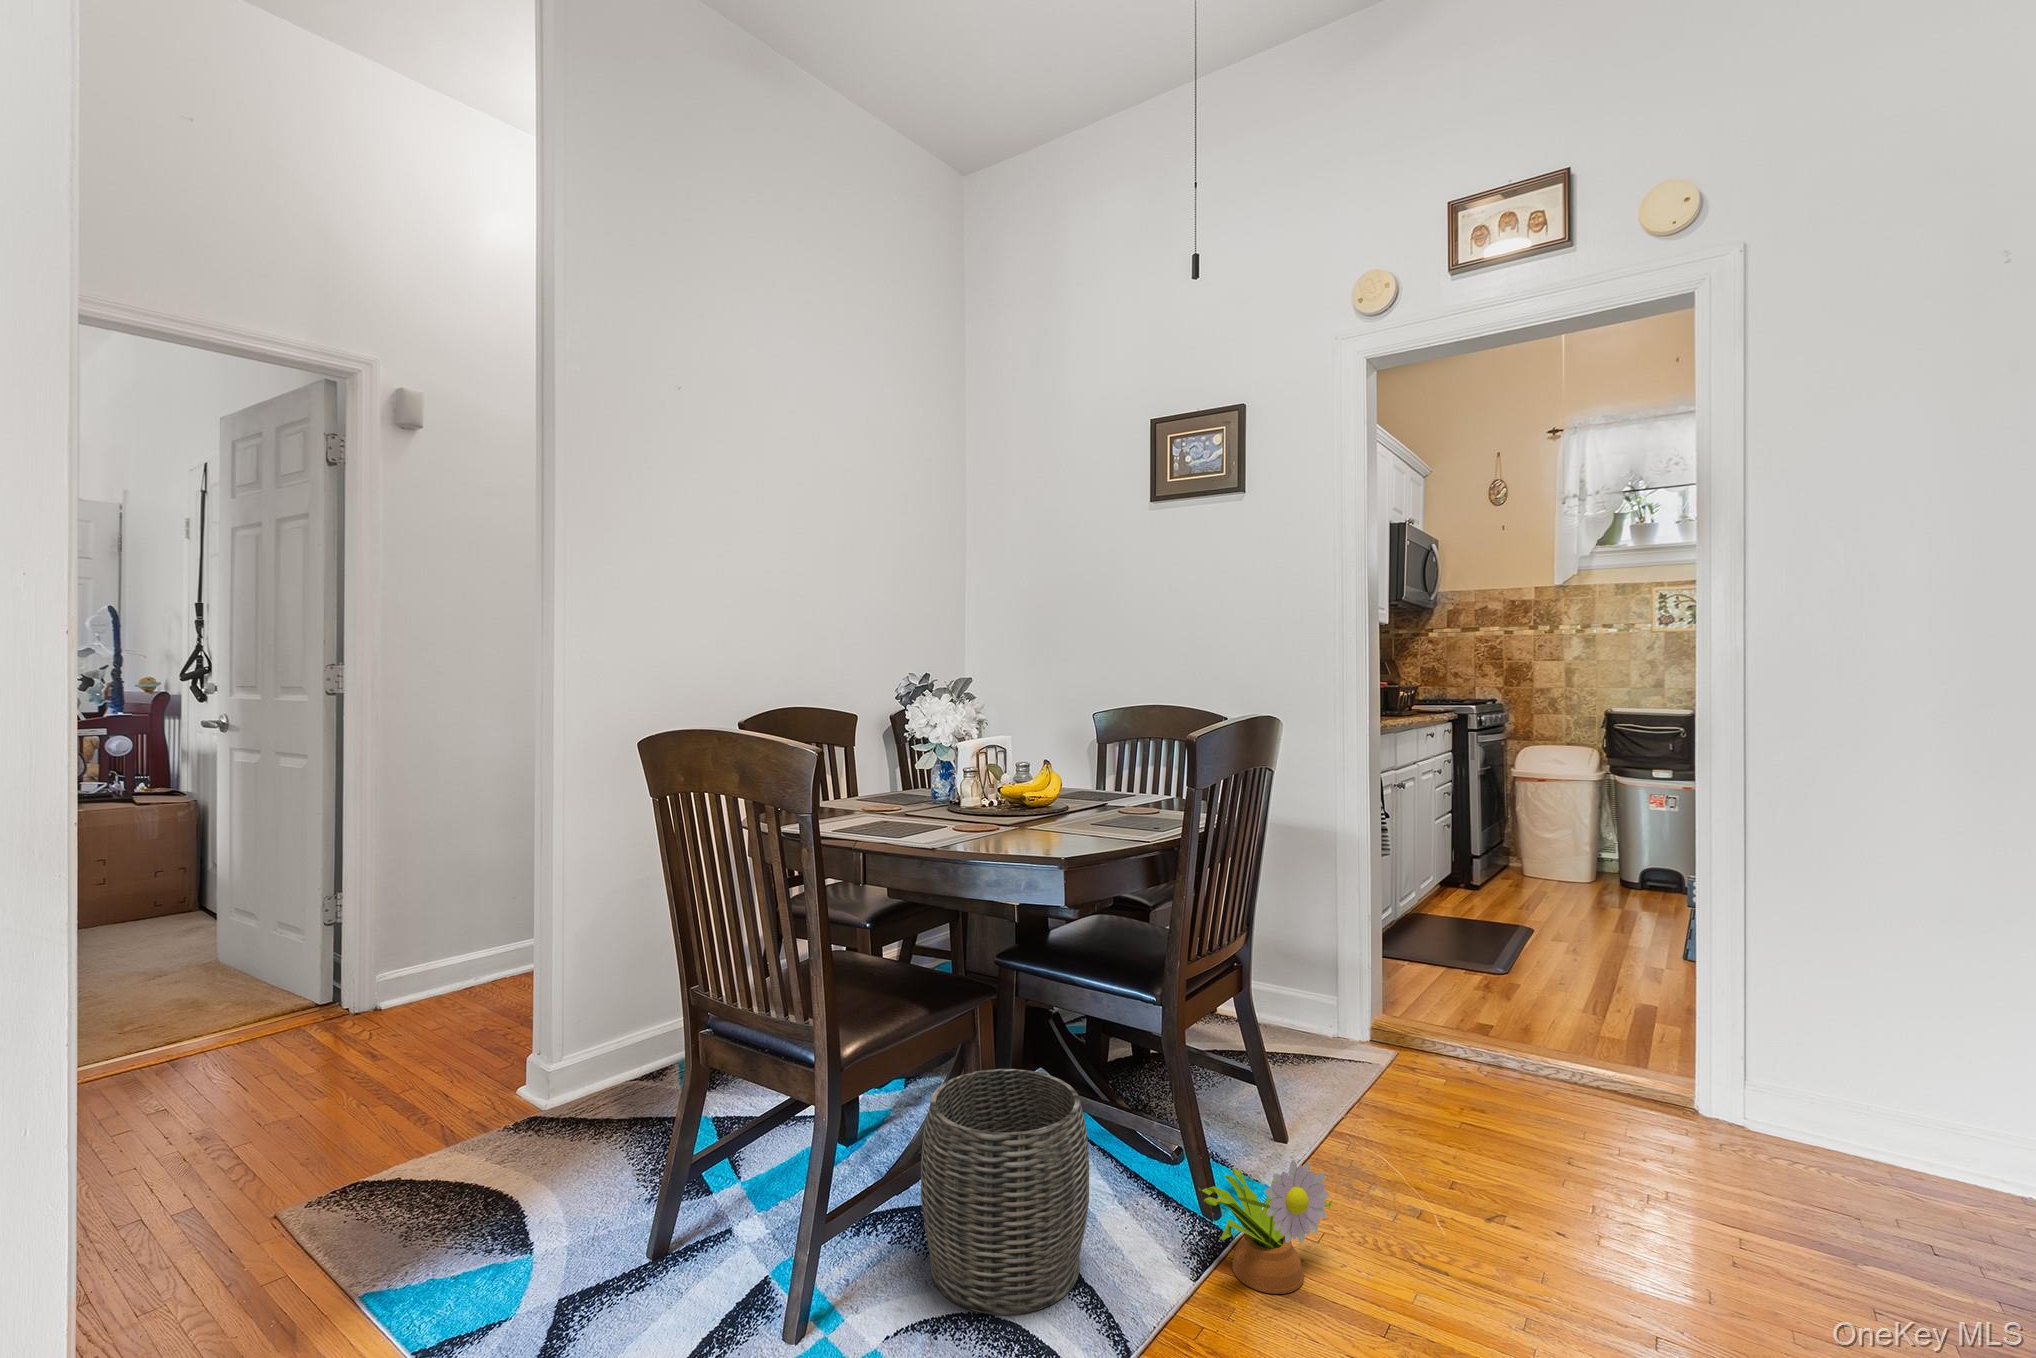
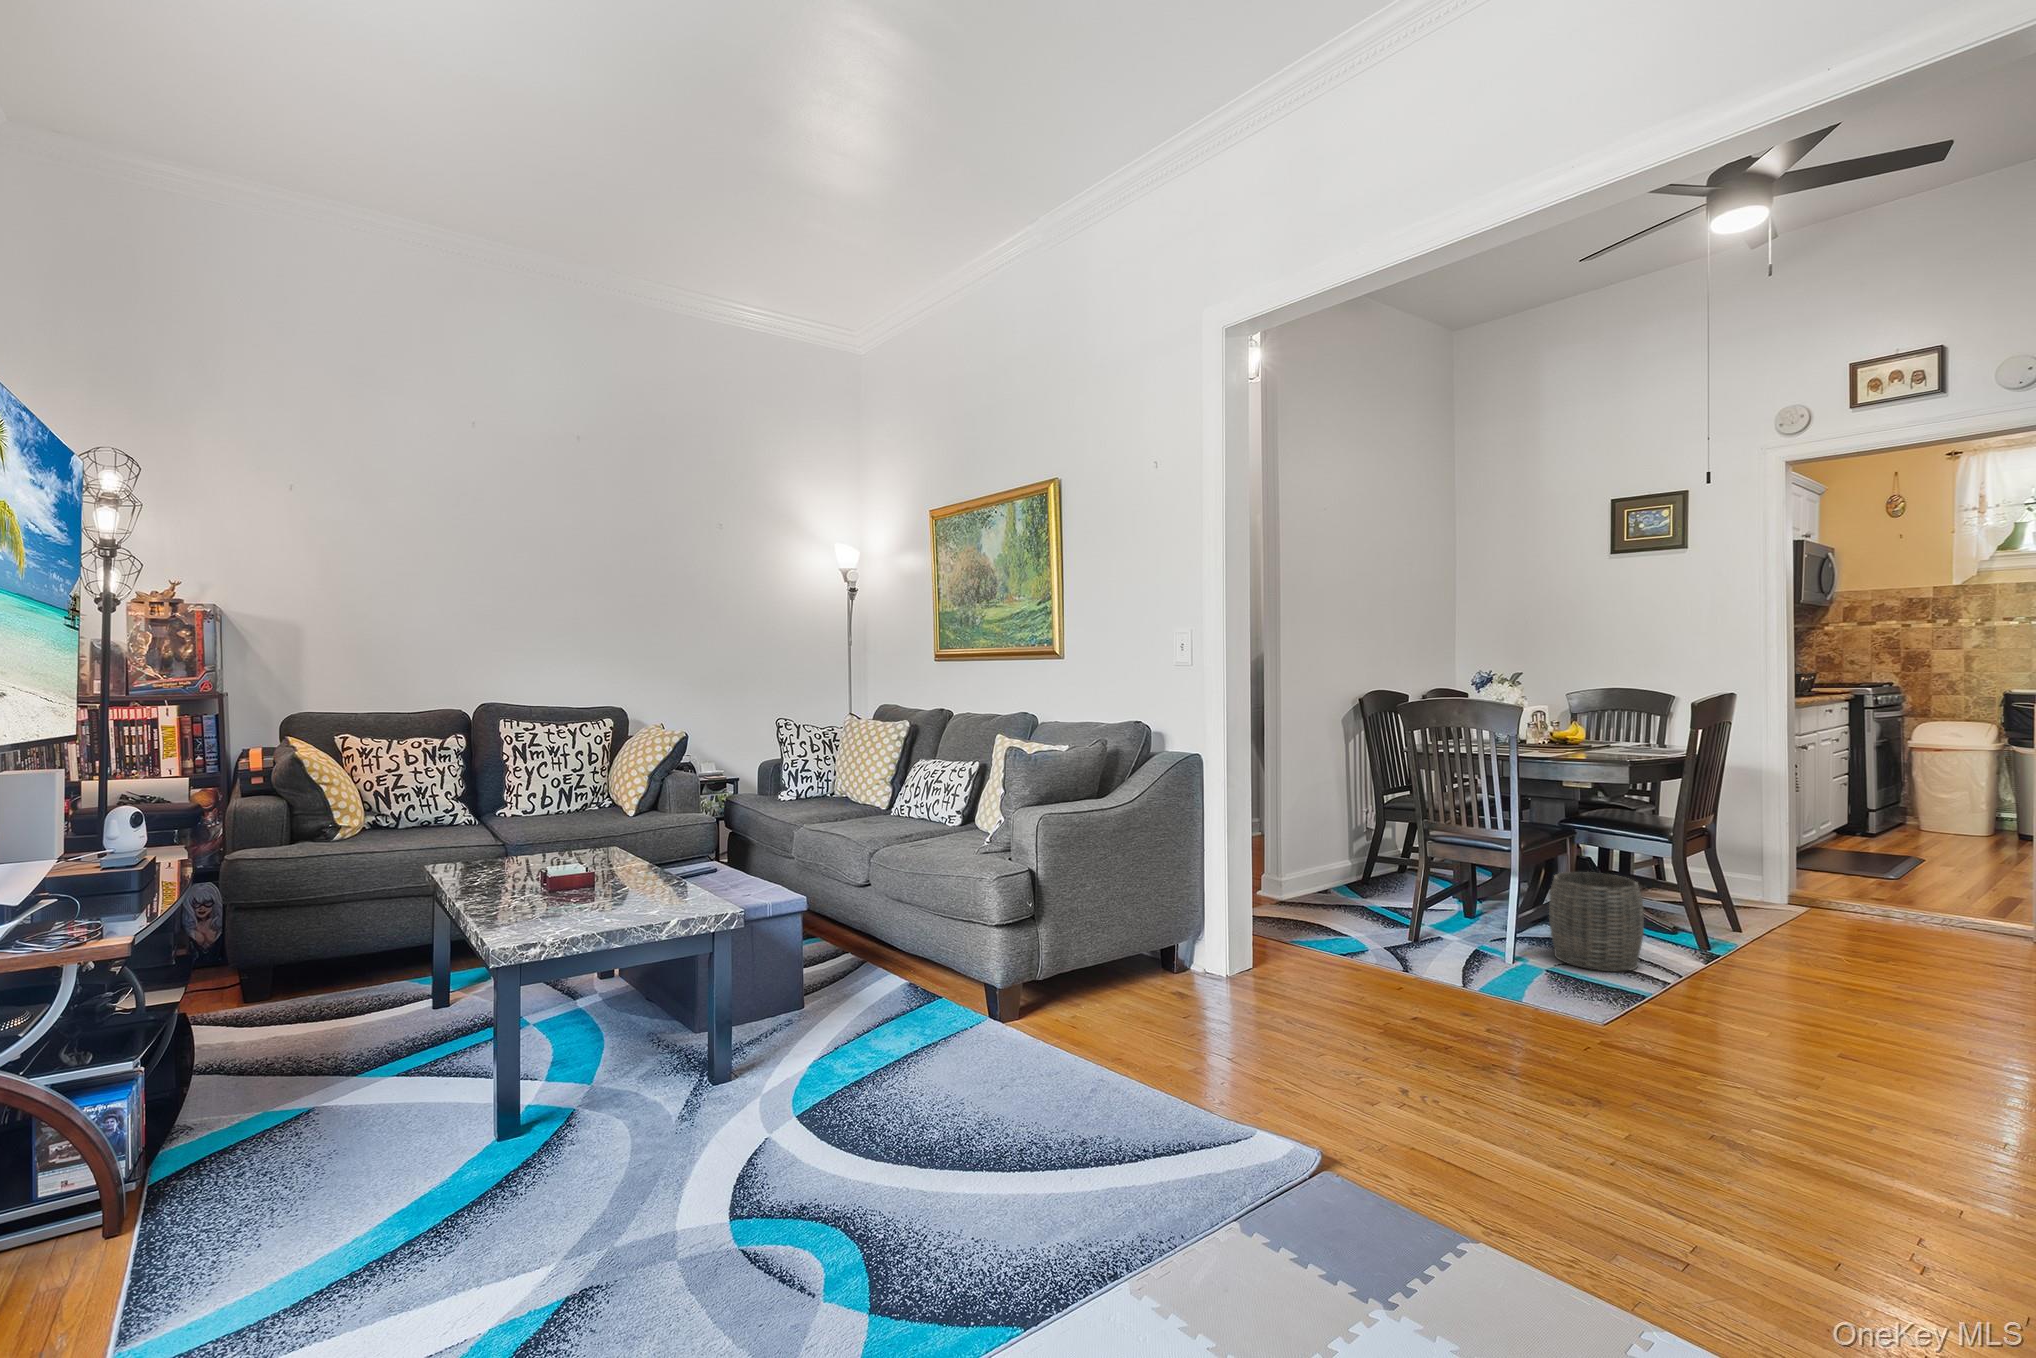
decorative plant: present [1198,1160,1332,1294] -> none [1701,911,1783,977]

